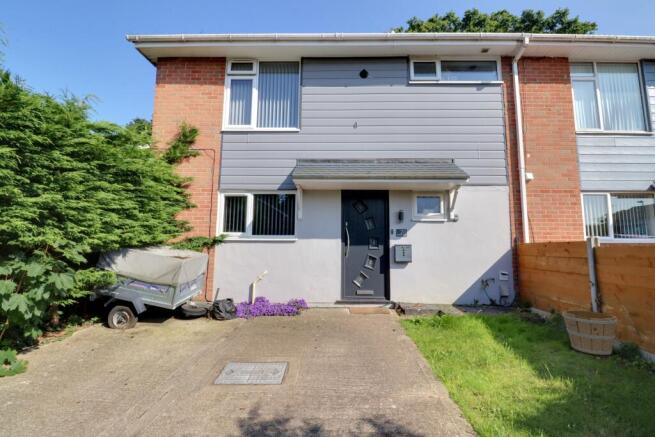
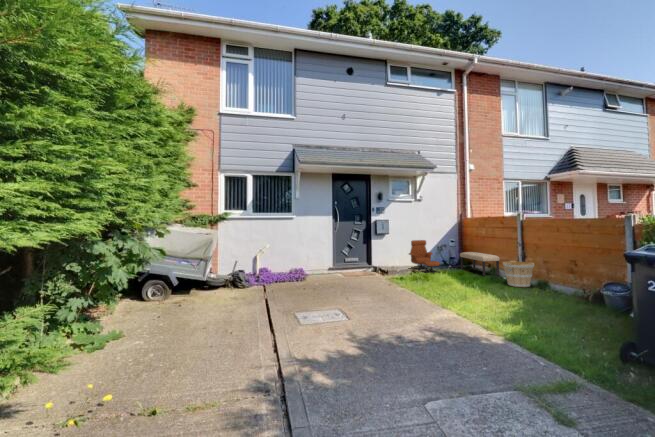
lounge chair: none [437,270,478,316] -> present [409,240,440,273]
bench: none [509,289,565,327] -> present [460,252,500,276]

